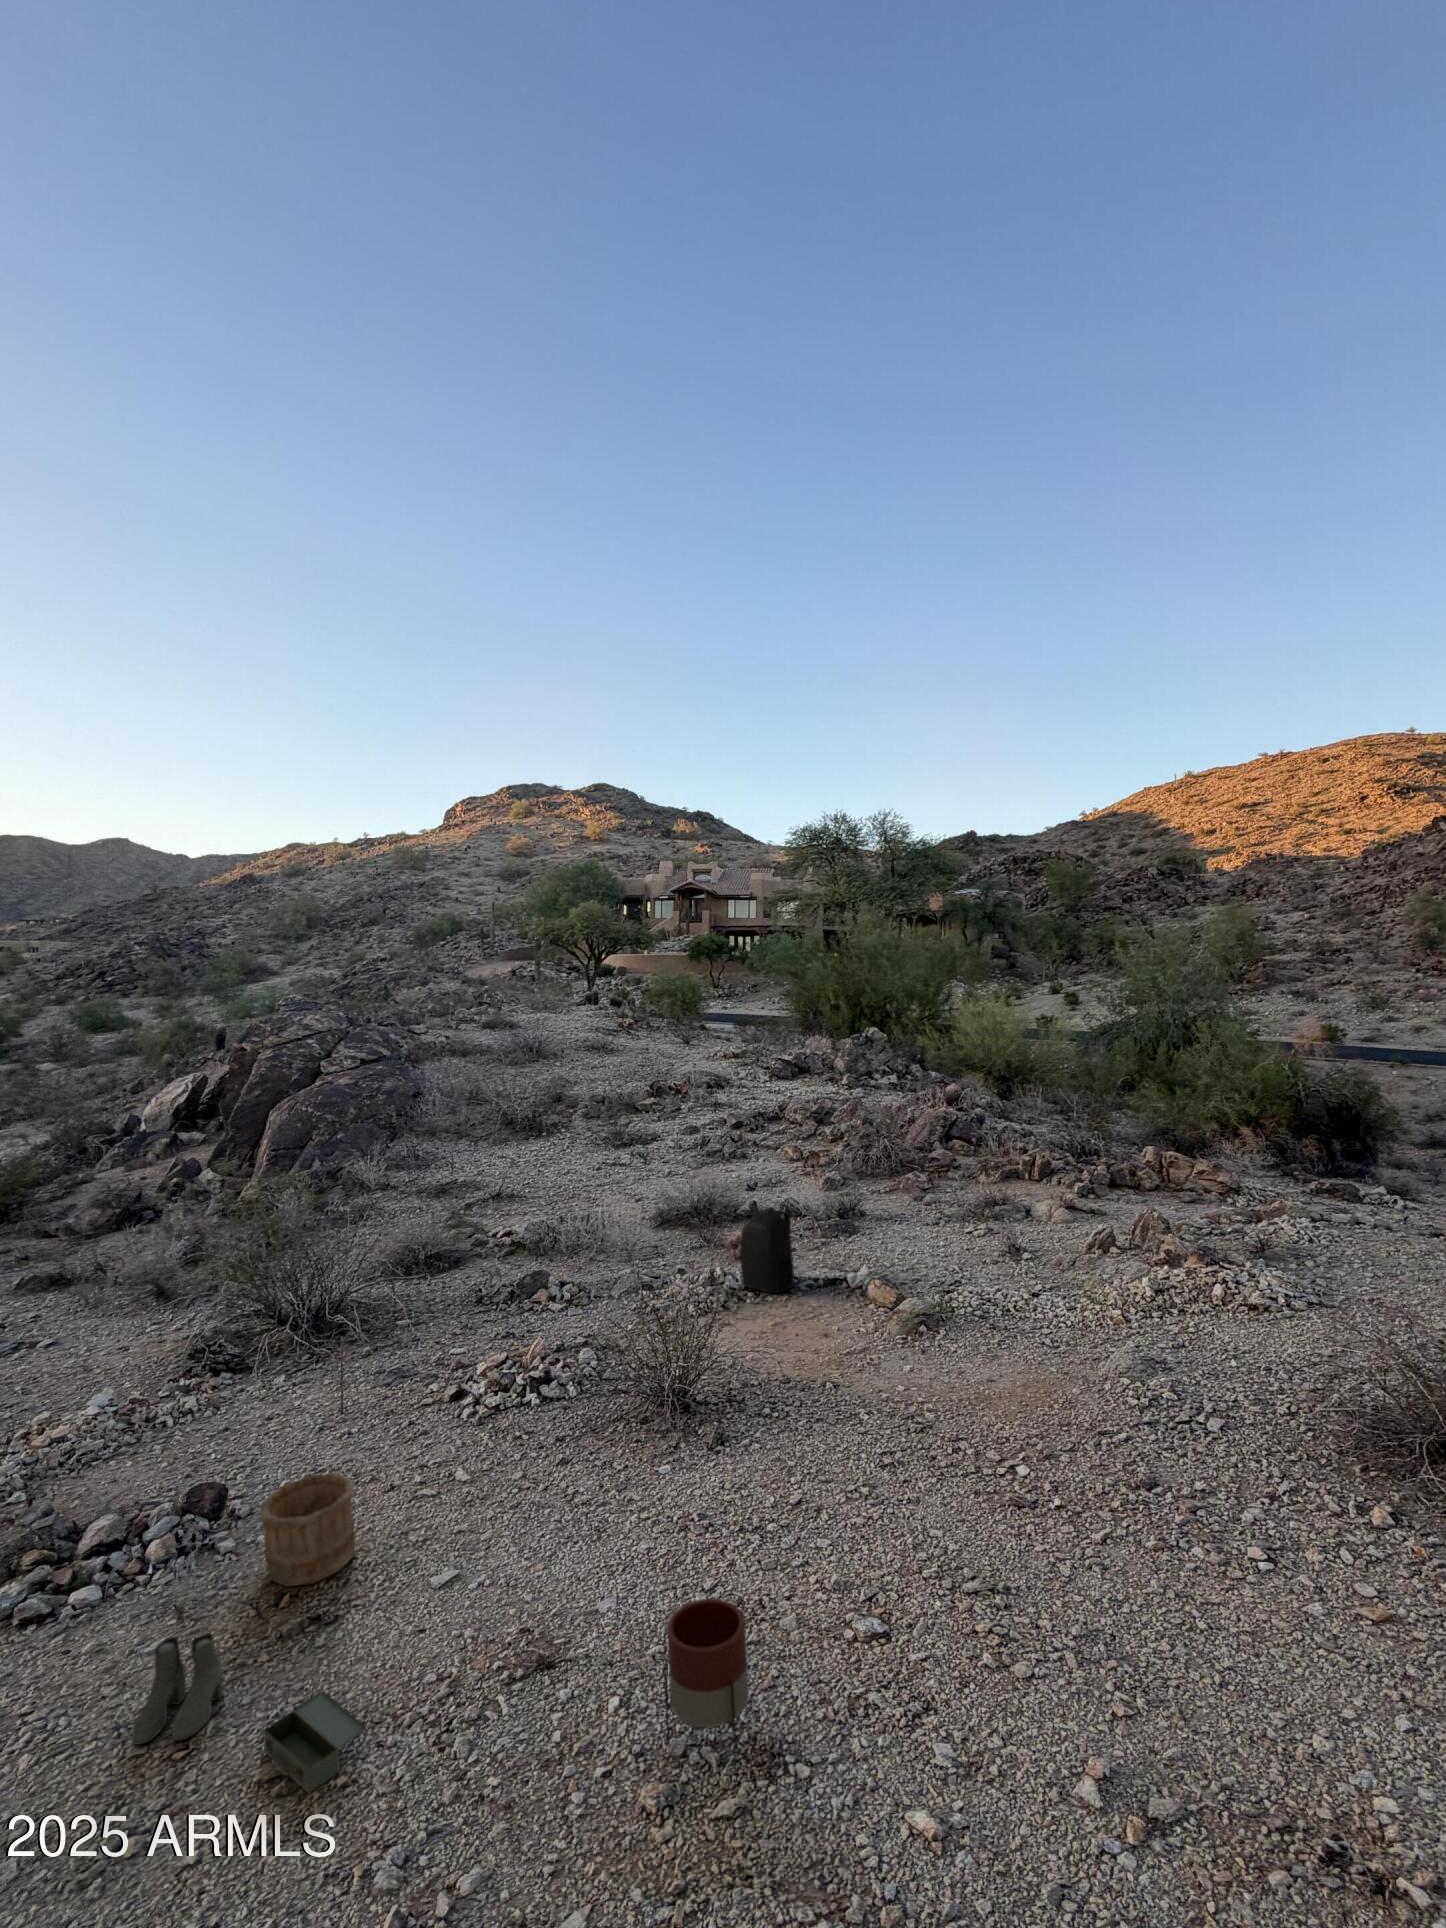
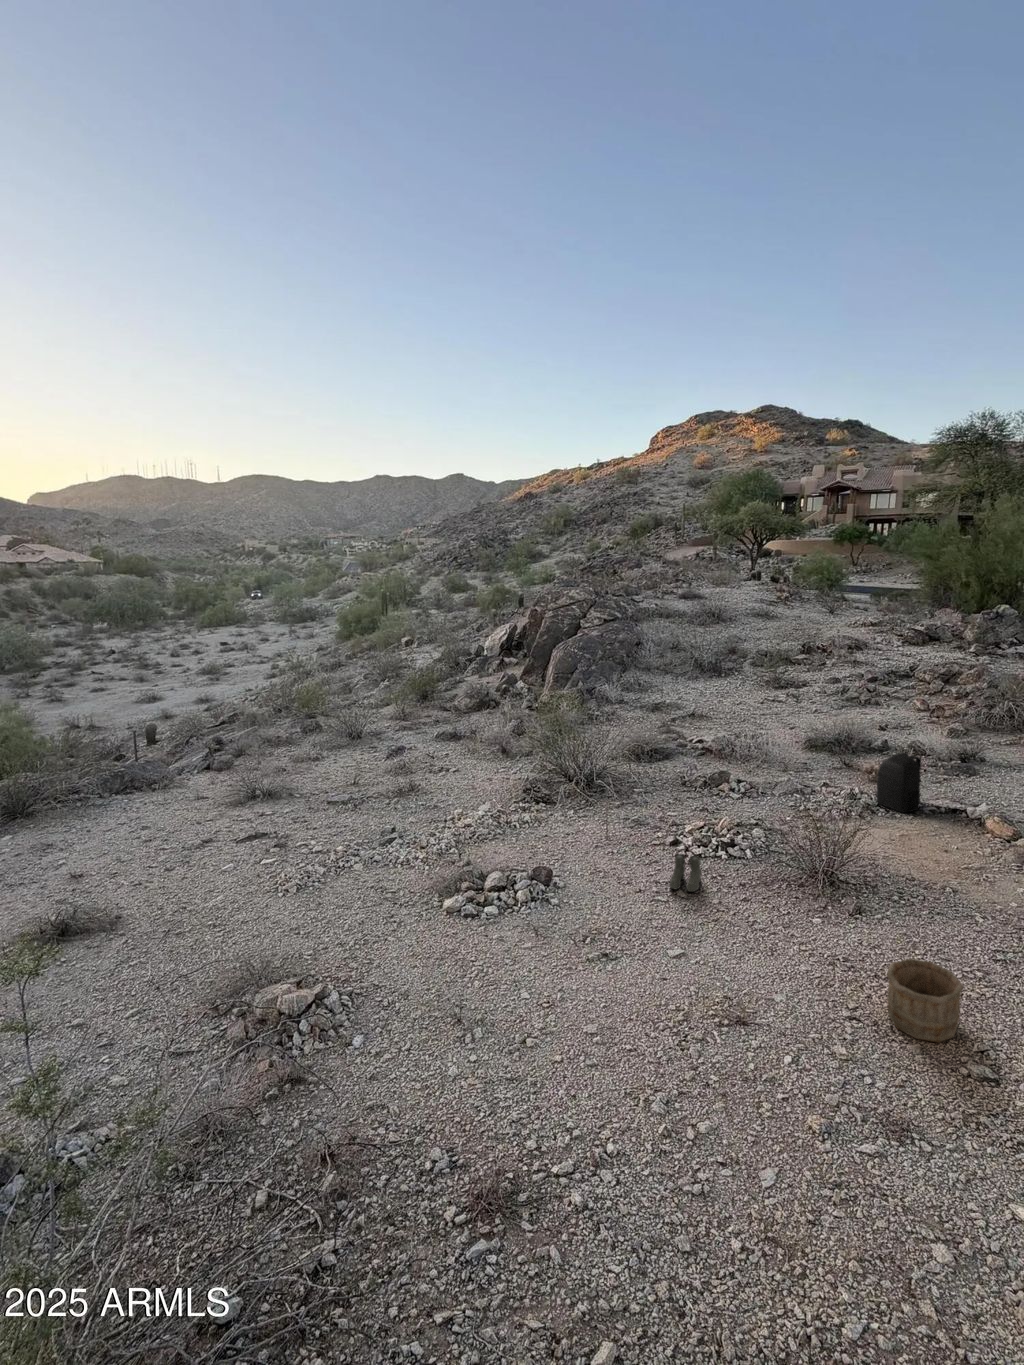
wooden bucket: present [260,1473,355,1586] -> present [886,959,963,1043]
planter: present [663,1599,749,1769] -> none [826,1022,890,1129]
boots: present [132,1633,224,1744] -> present [670,854,701,892]
toolbox: present [263,1692,367,1793] -> none [585,999,640,1051]

